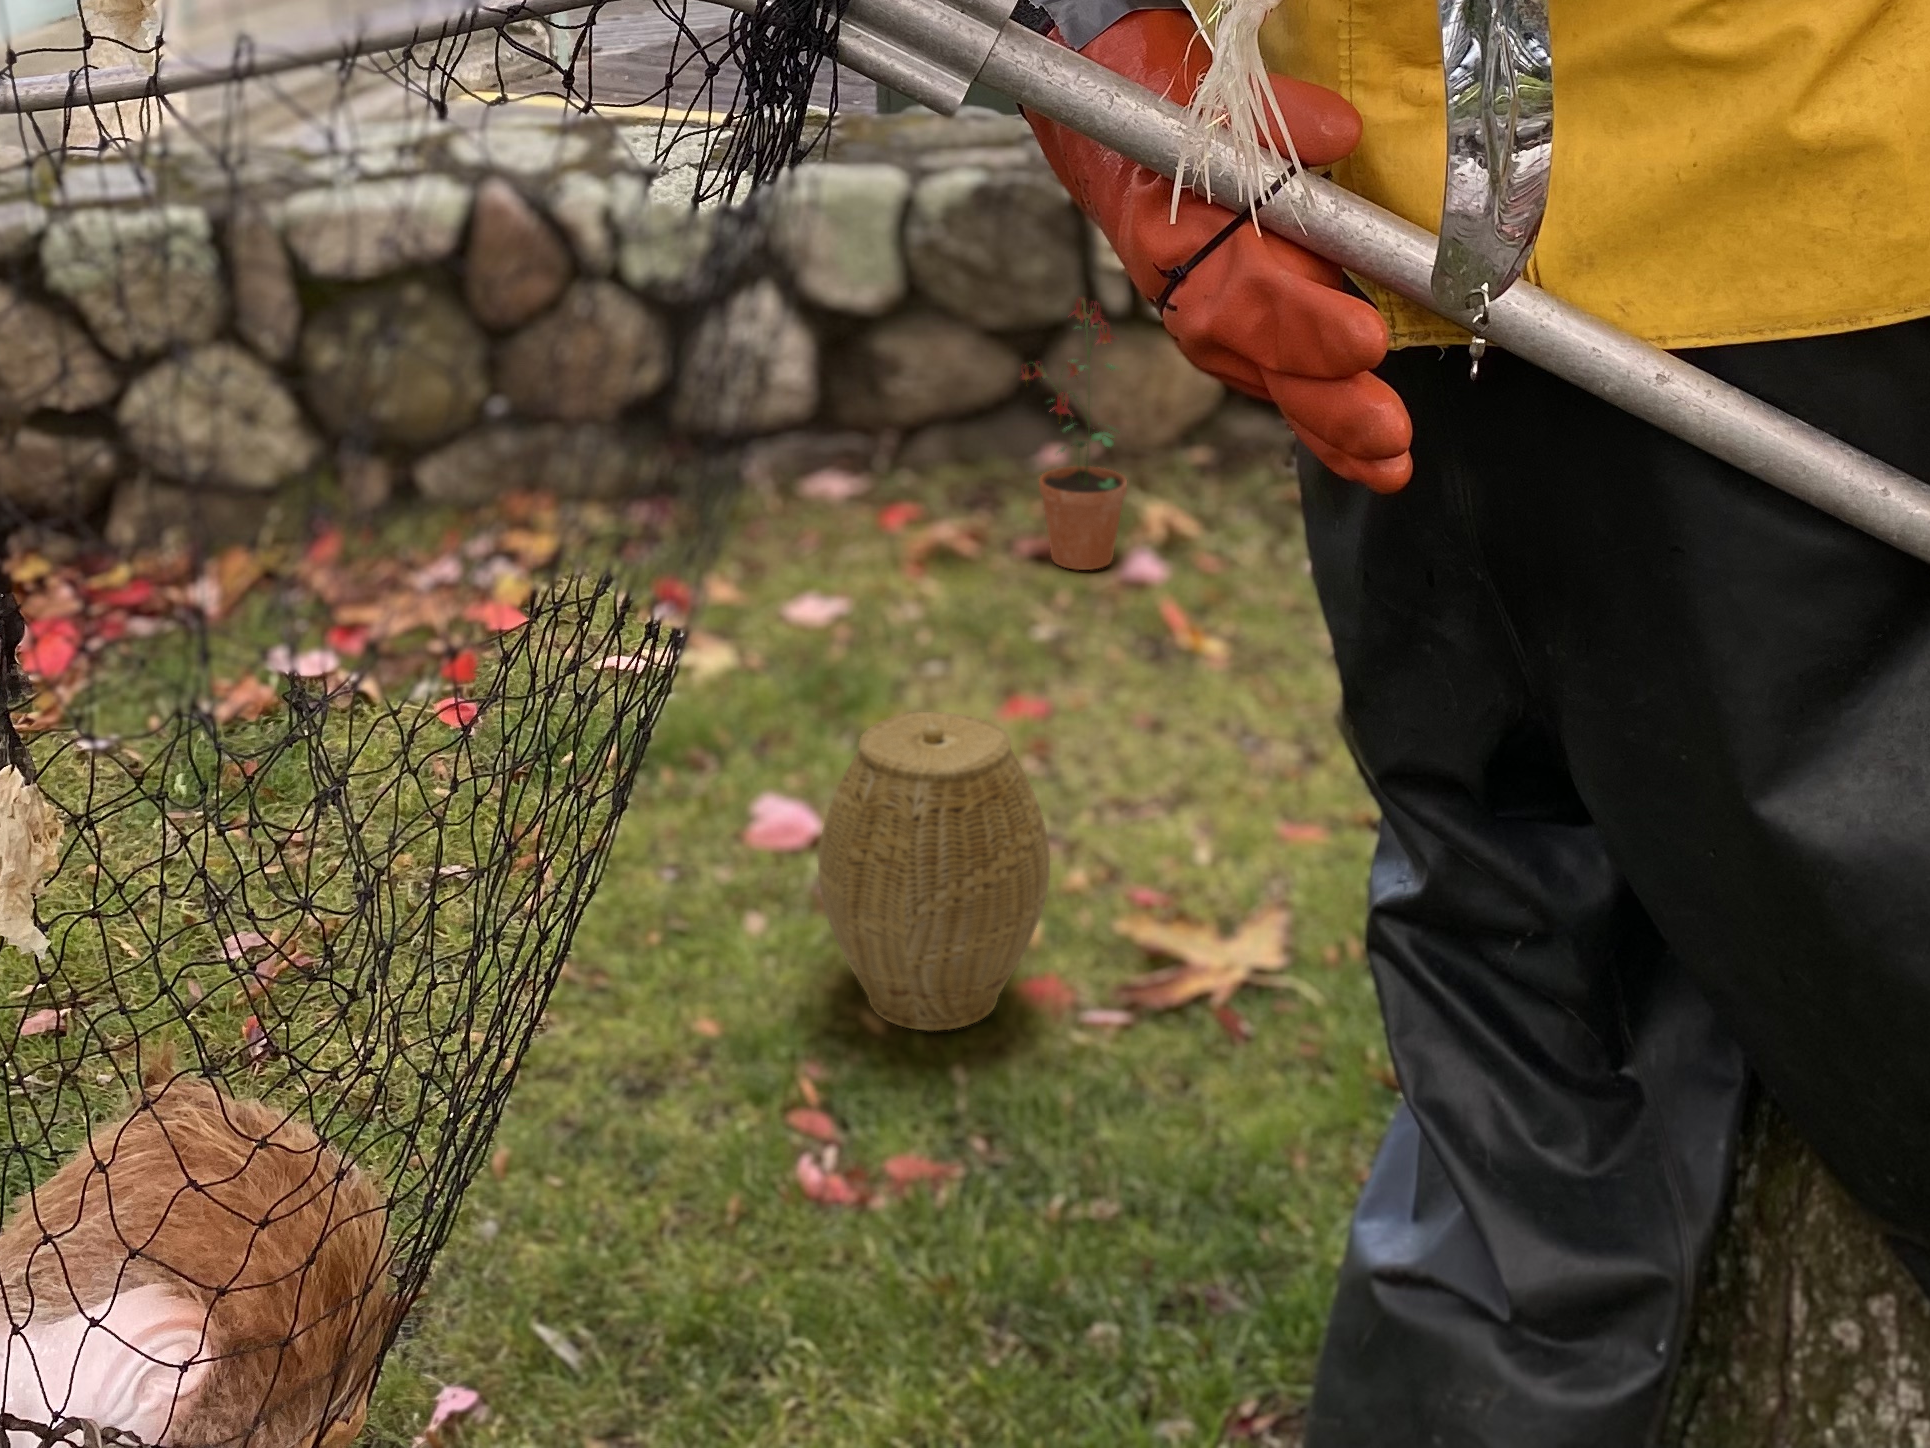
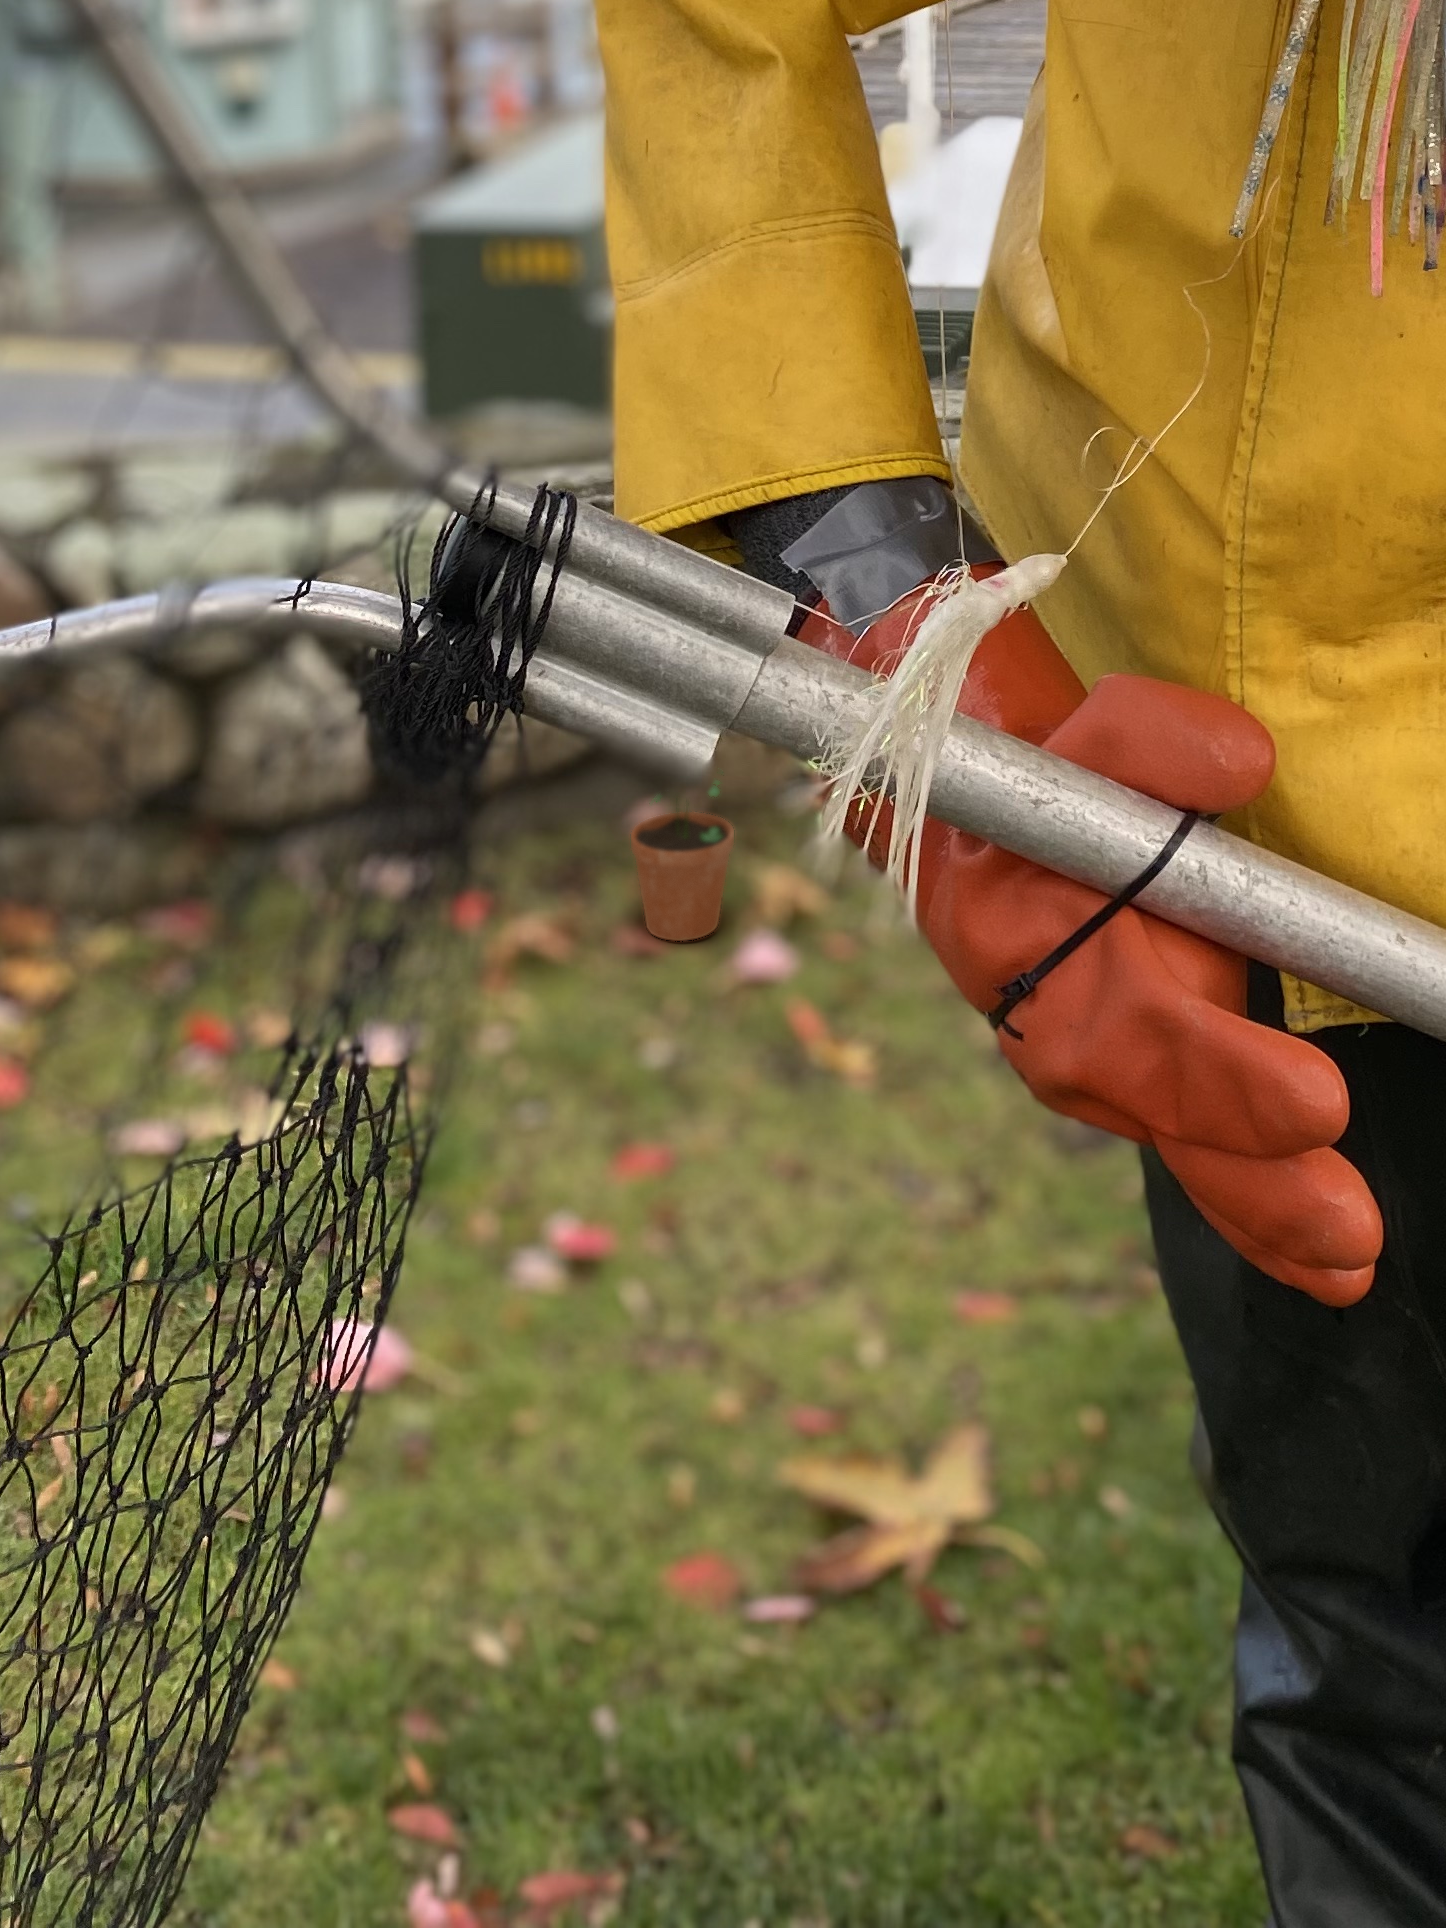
woven basket: present [818,712,1050,1031] -> none [409,1251,705,1684]

